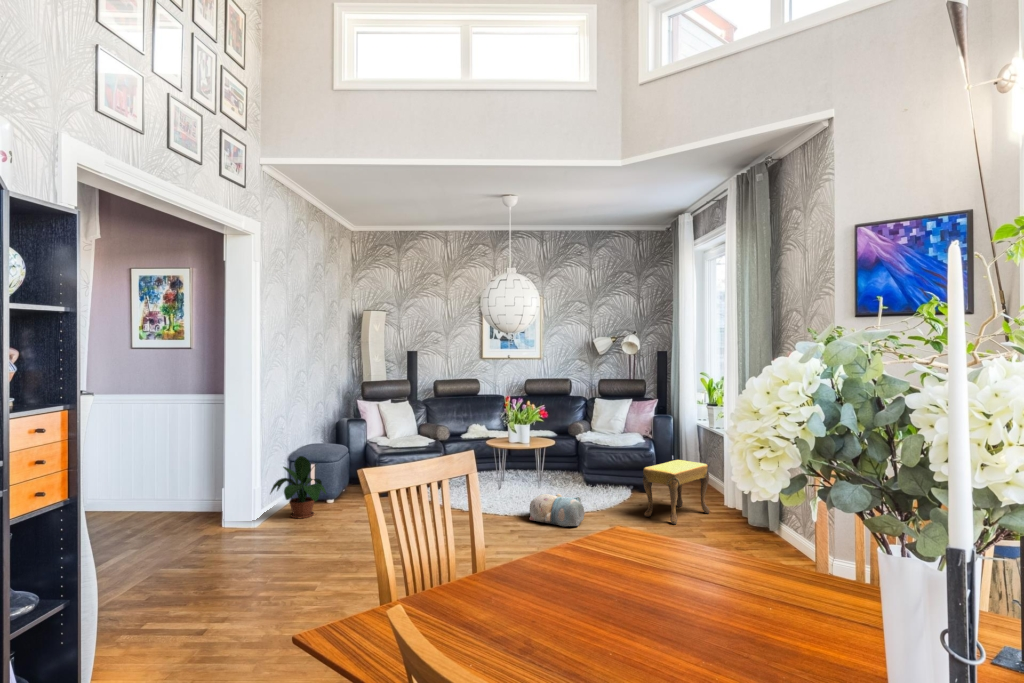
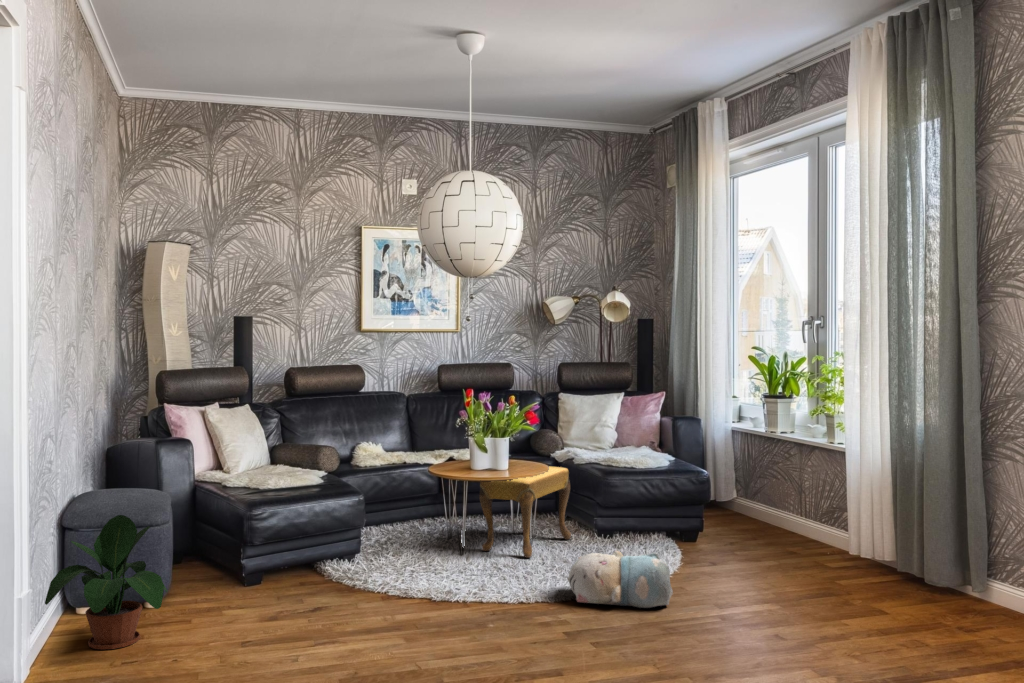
footstool: present [643,460,710,524] -> present [479,467,571,558]

